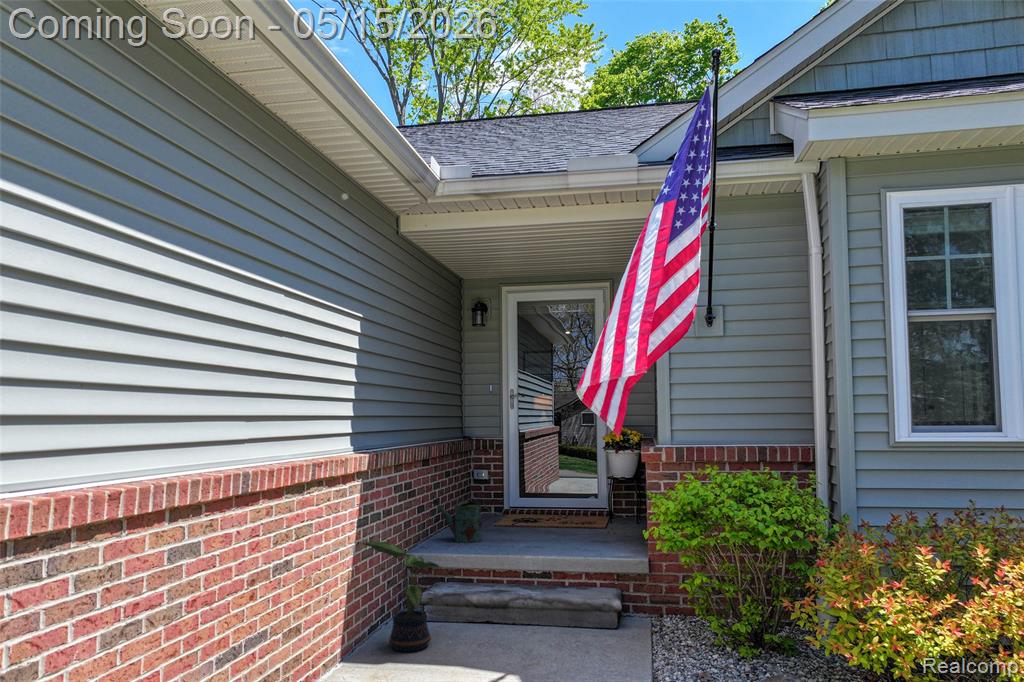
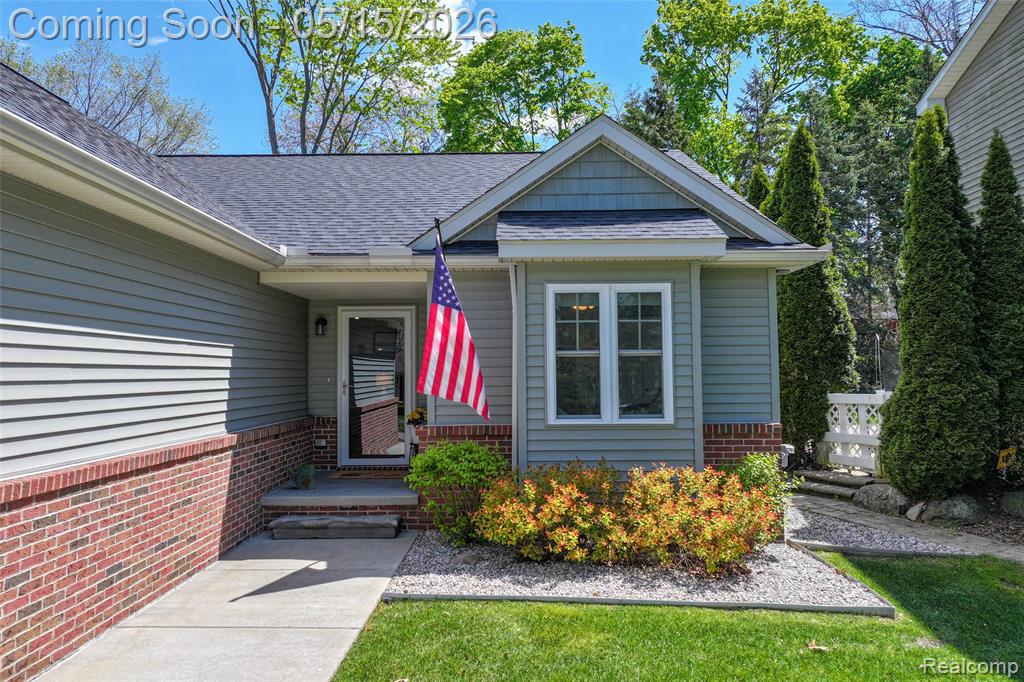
potted plant: present [363,542,440,652] -> none [233,488,284,553]

